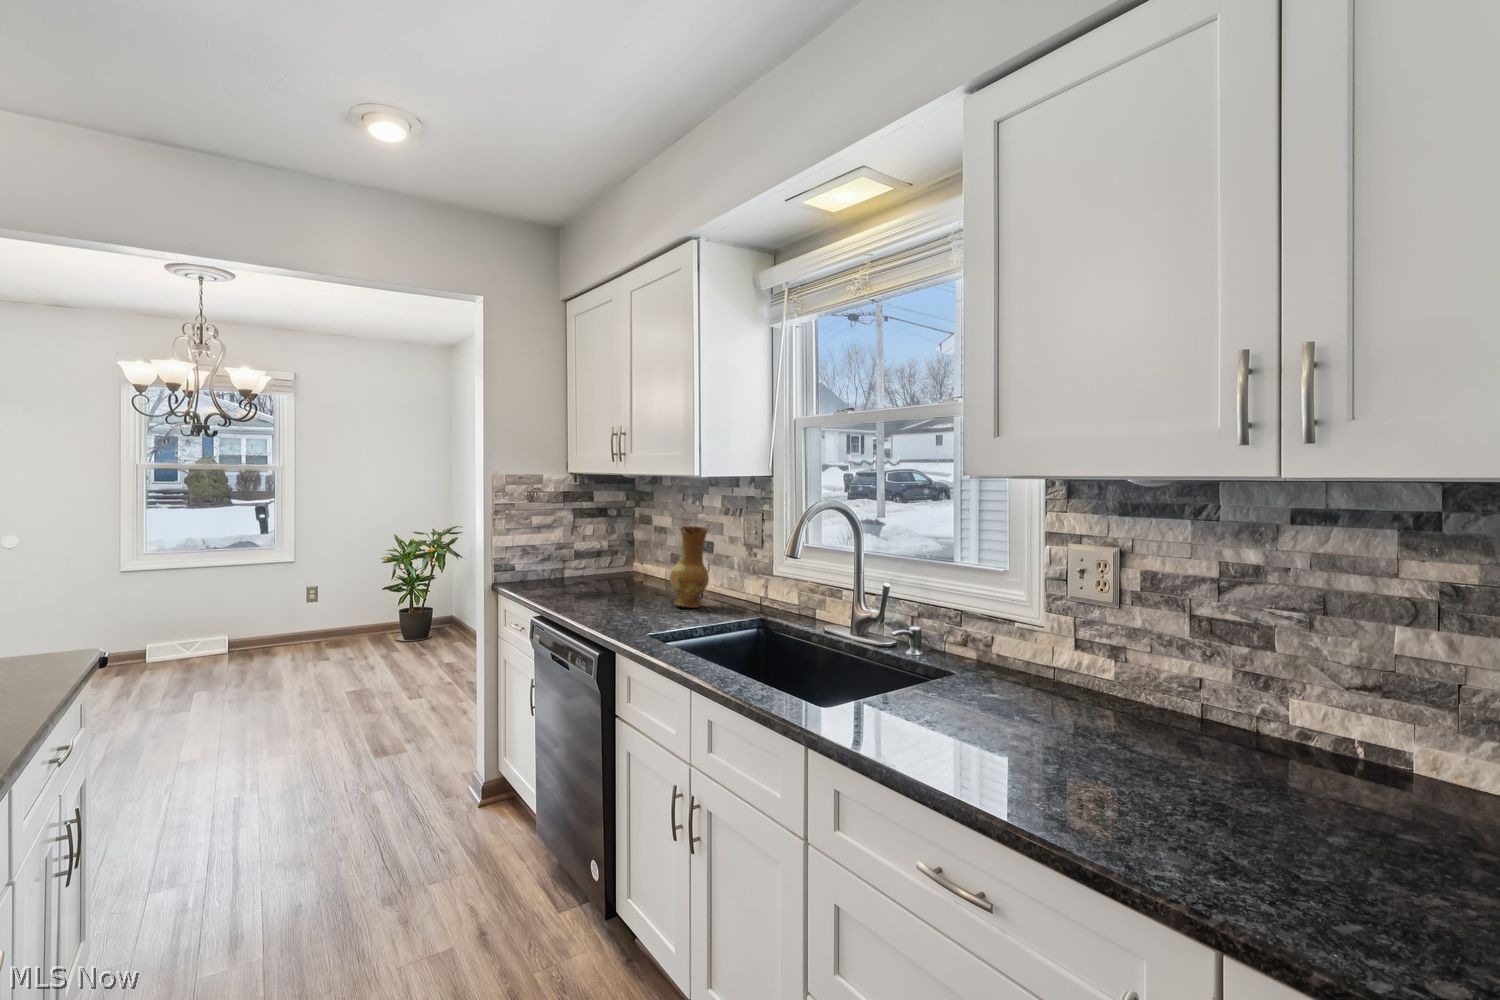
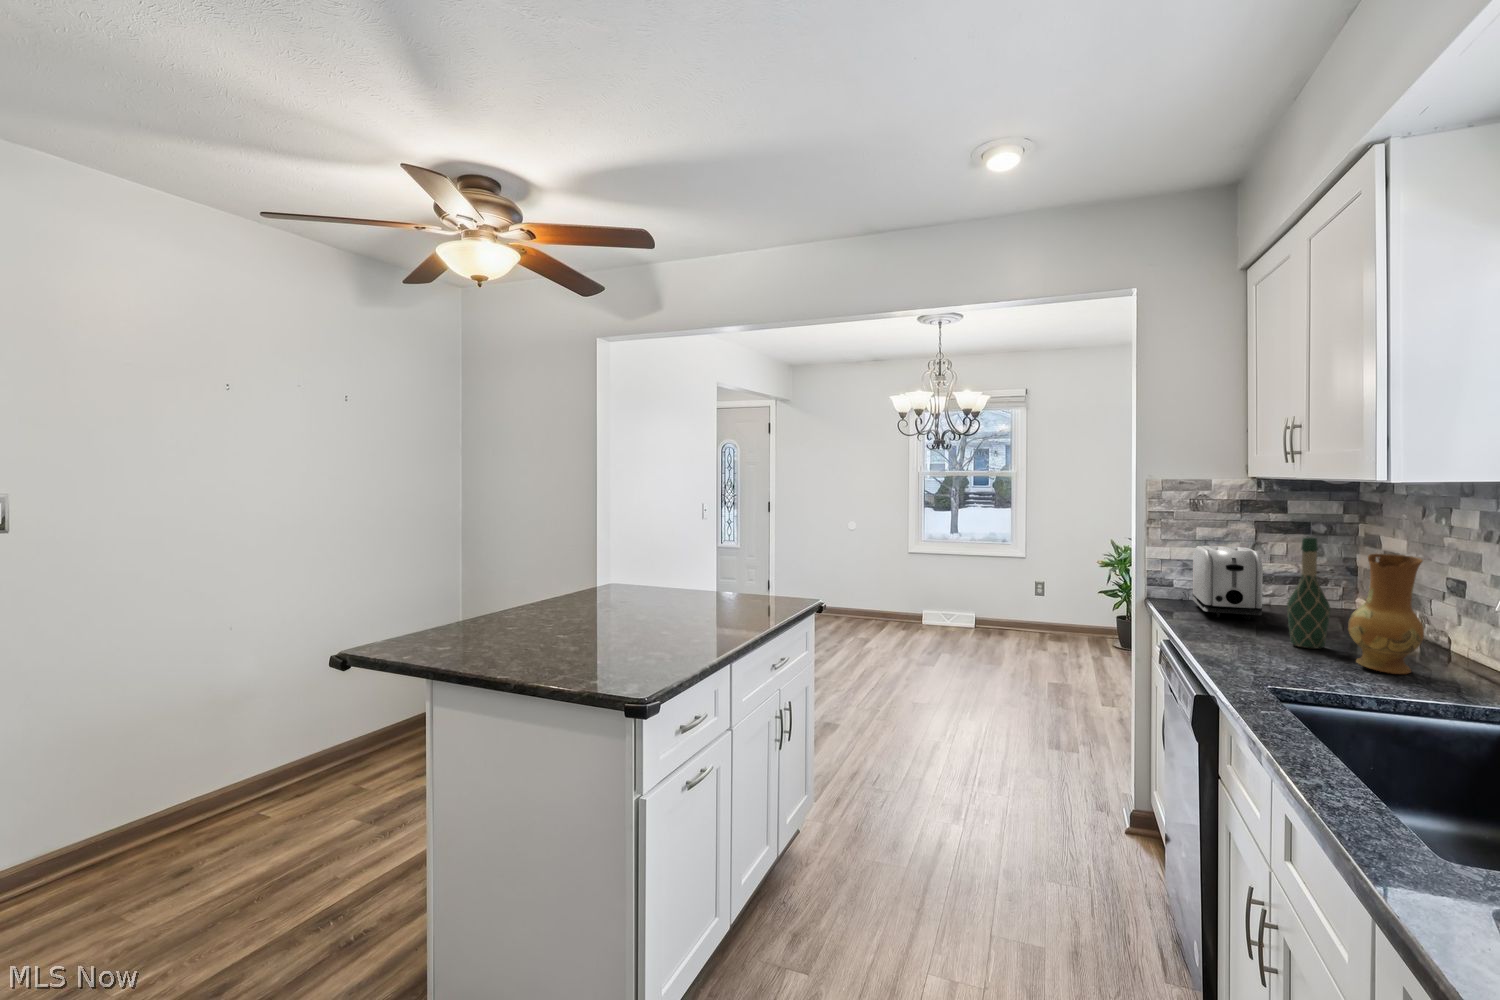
wine bottle: none [624,518,650,601] -> present [1287,537,1331,648]
toaster: none [534,530,593,589] -> present [1192,546,1263,620]

